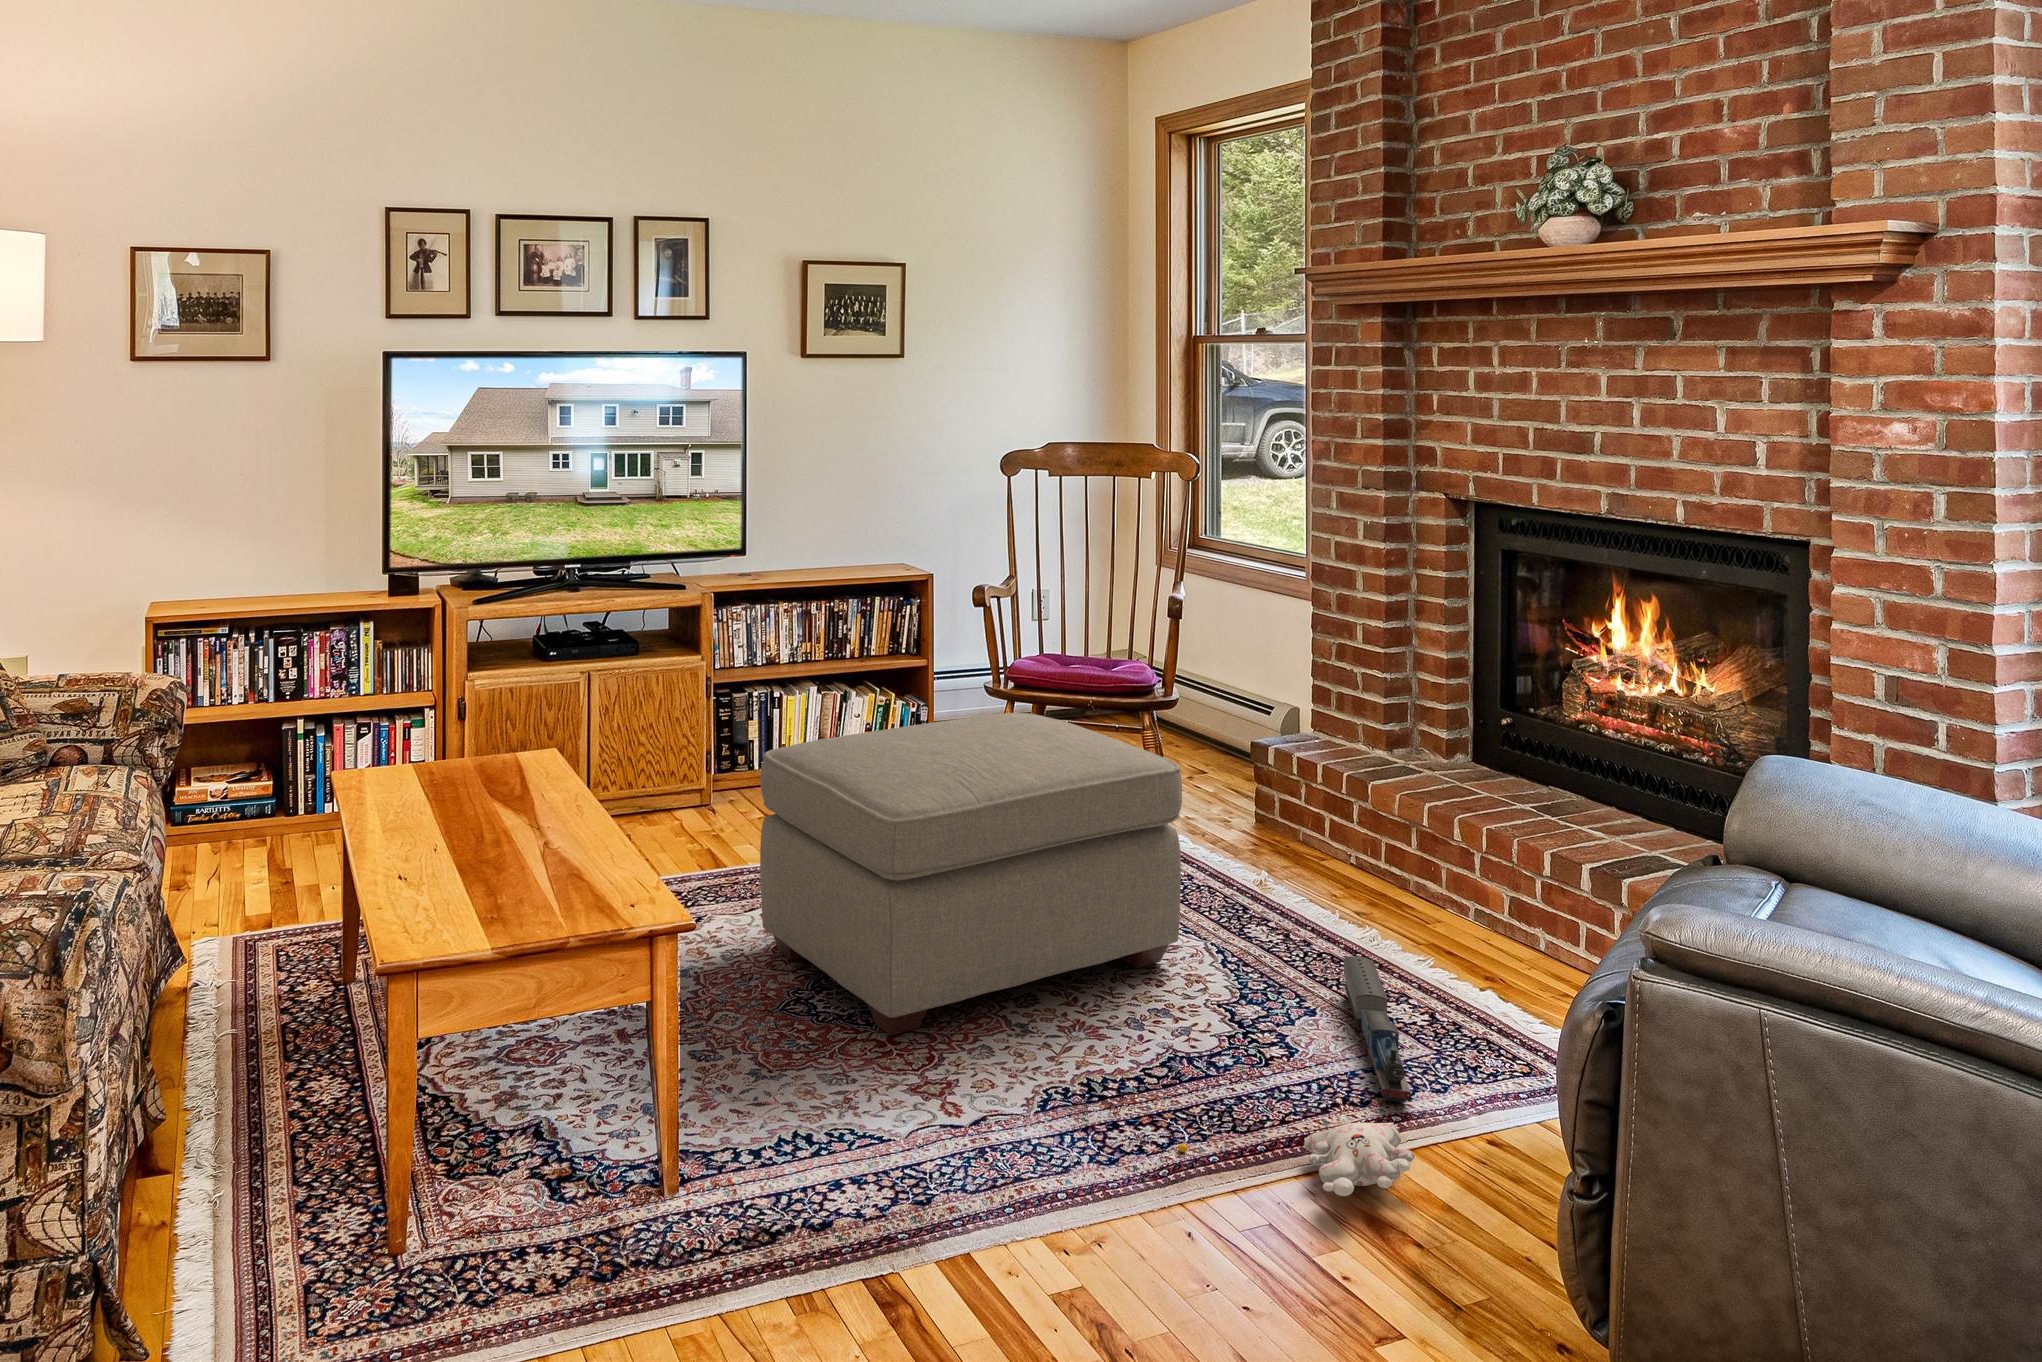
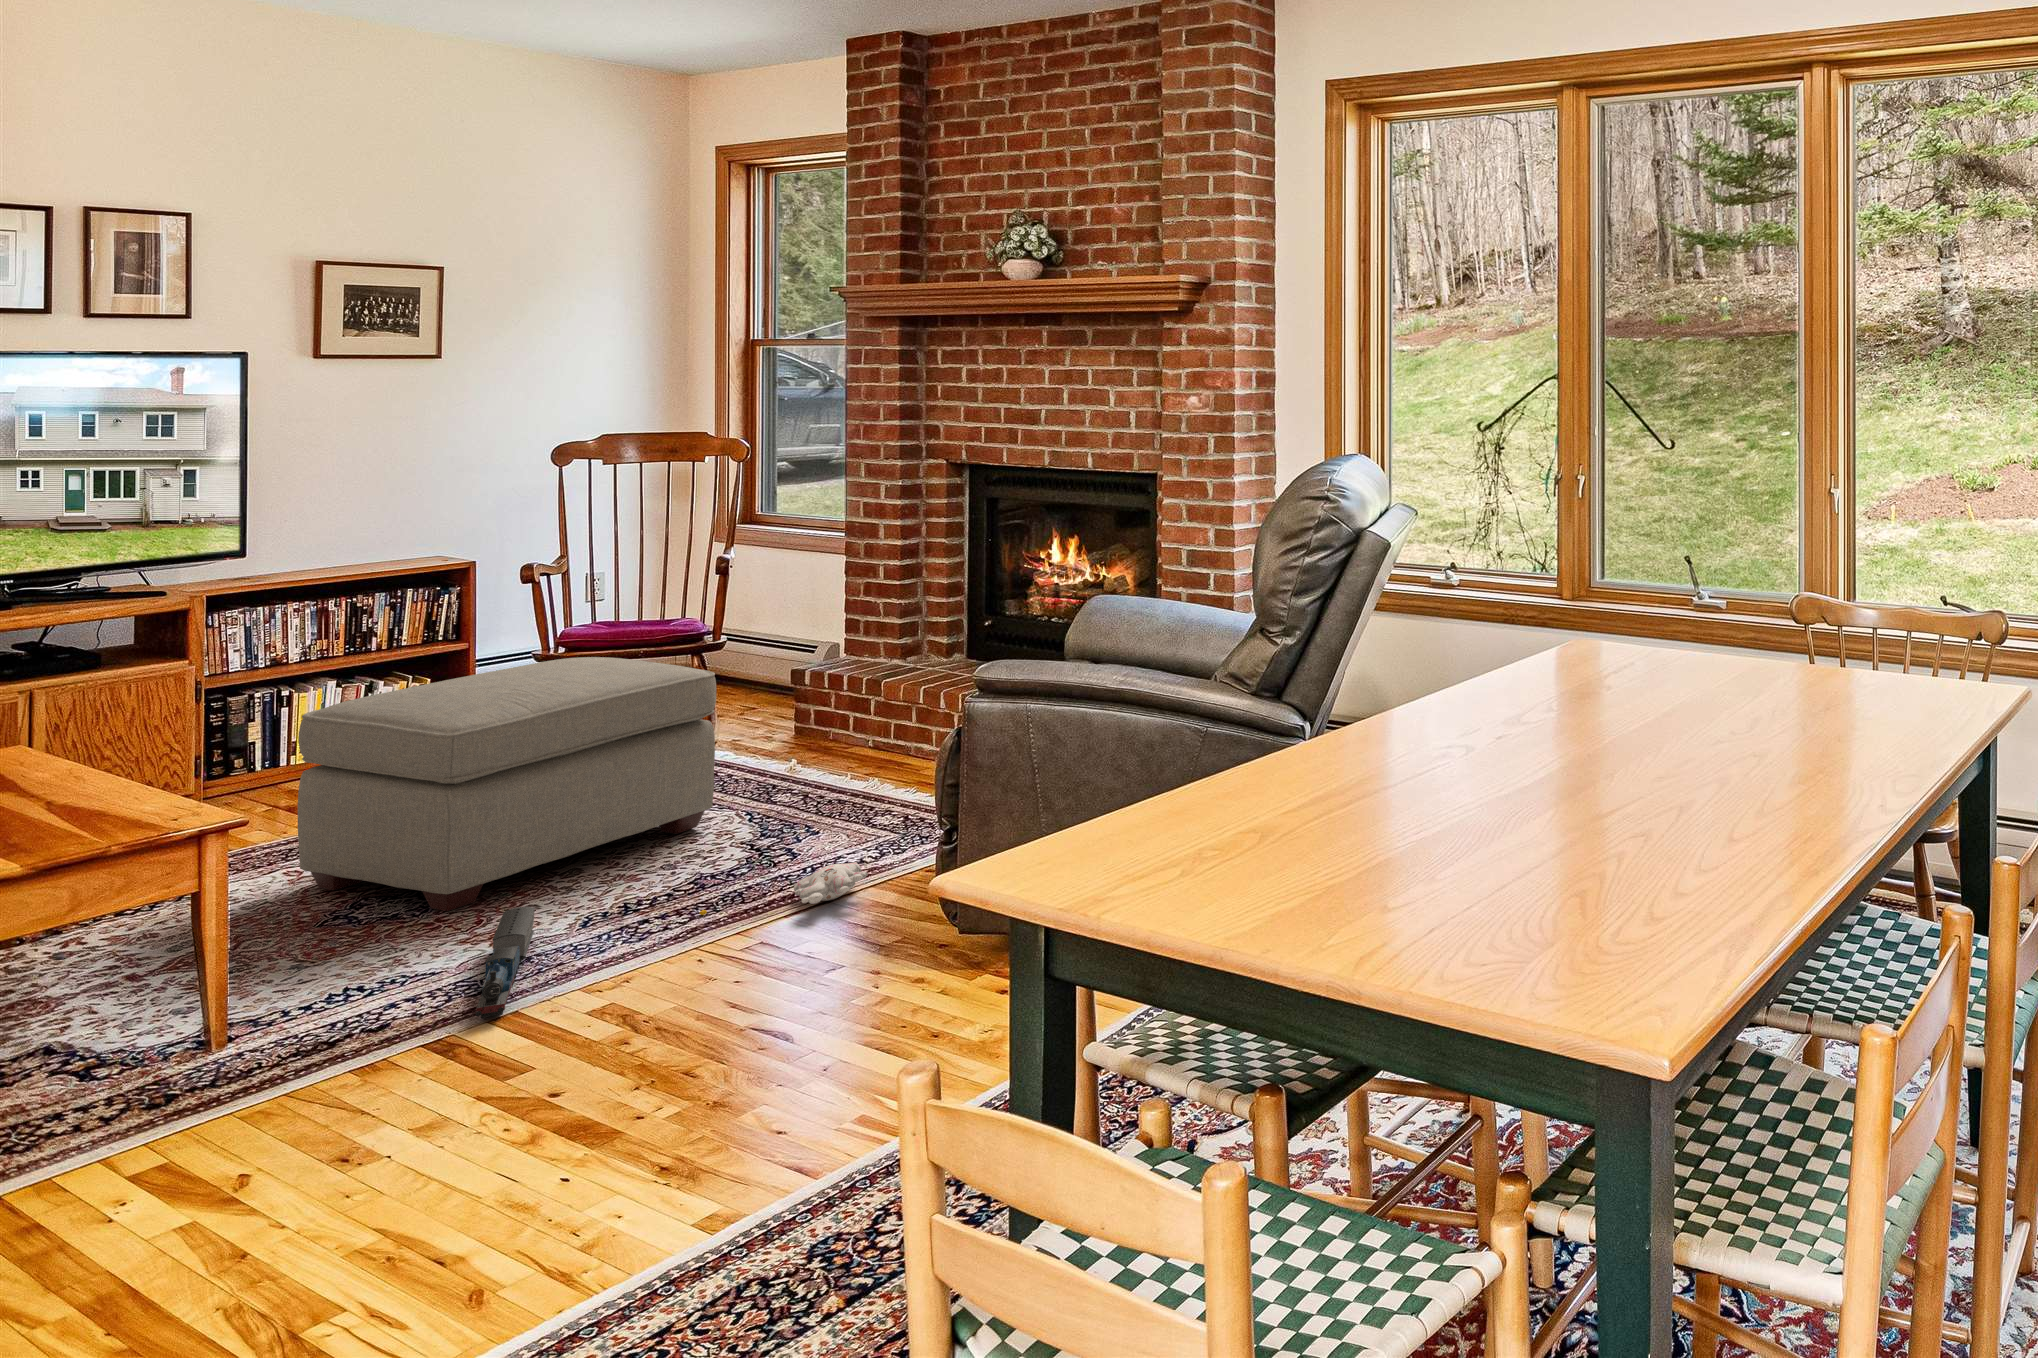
toy train: present [1343,957,1412,1103] -> present [475,907,535,1018]

